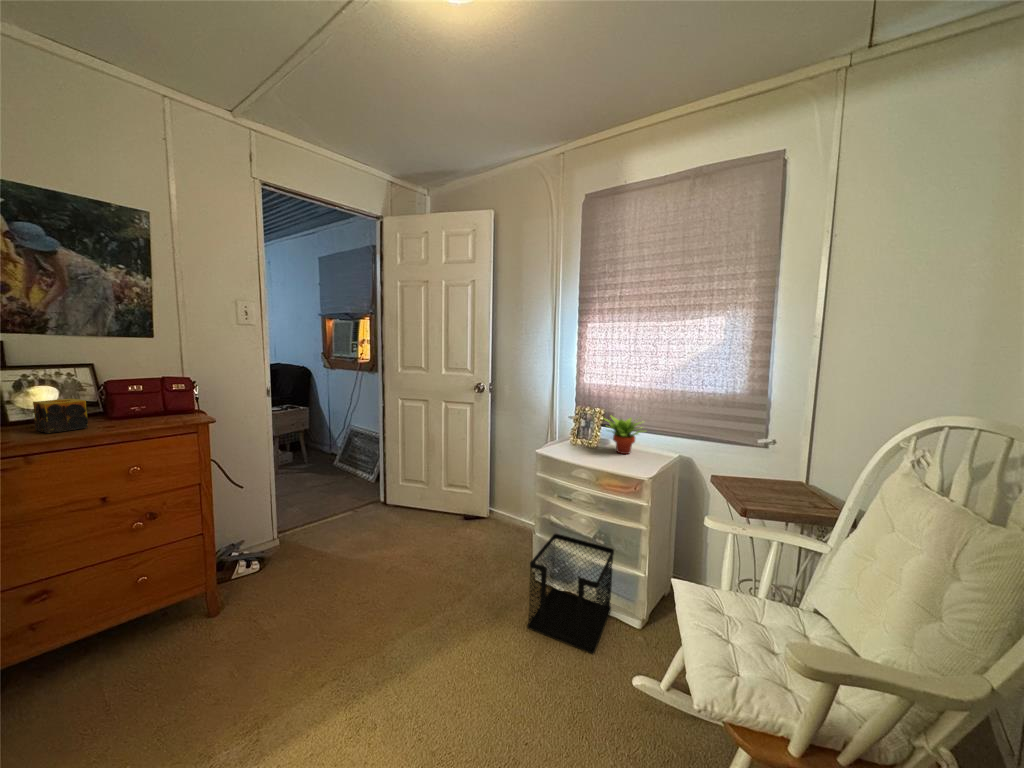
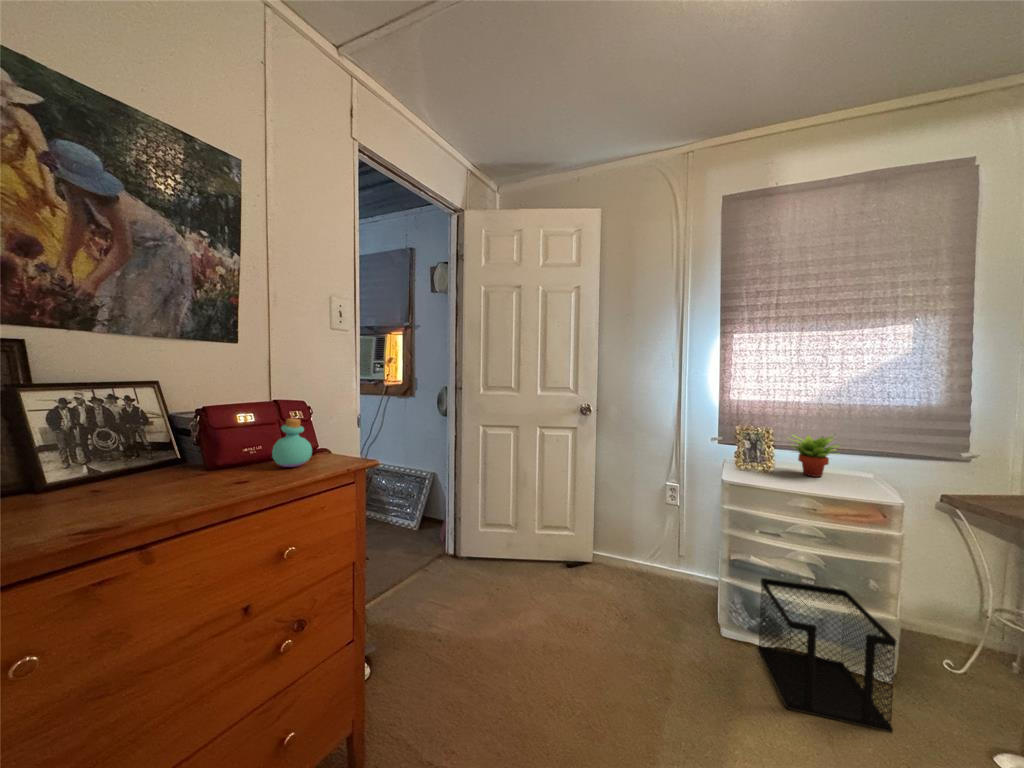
perfume bottle: none [140,389,170,420] -> present [272,418,312,467]
candle: present [33,398,88,433] -> none [126,437,220,503]

